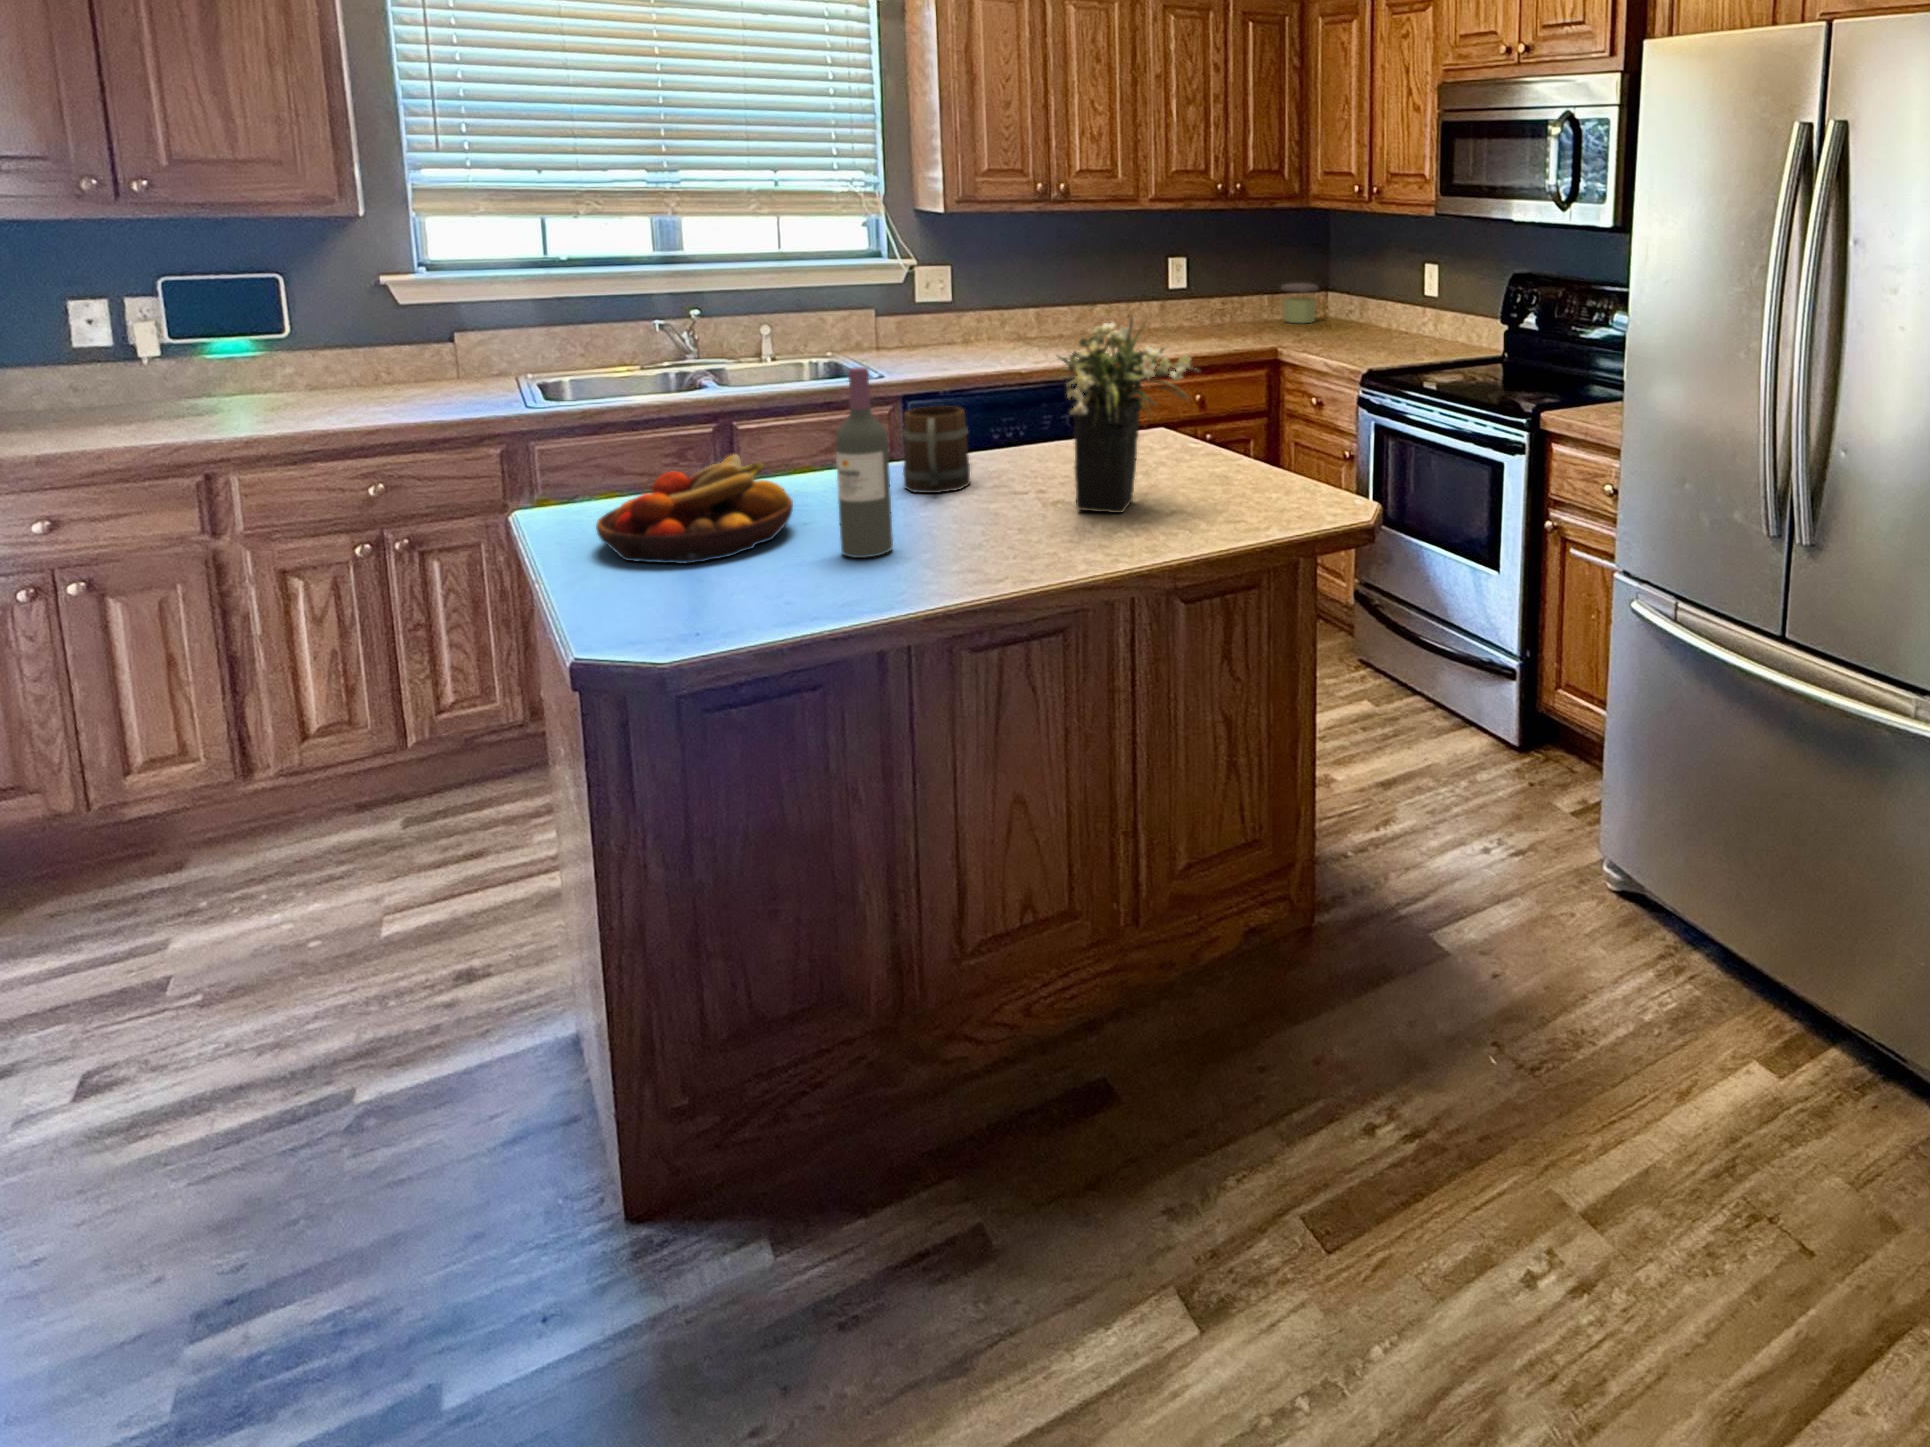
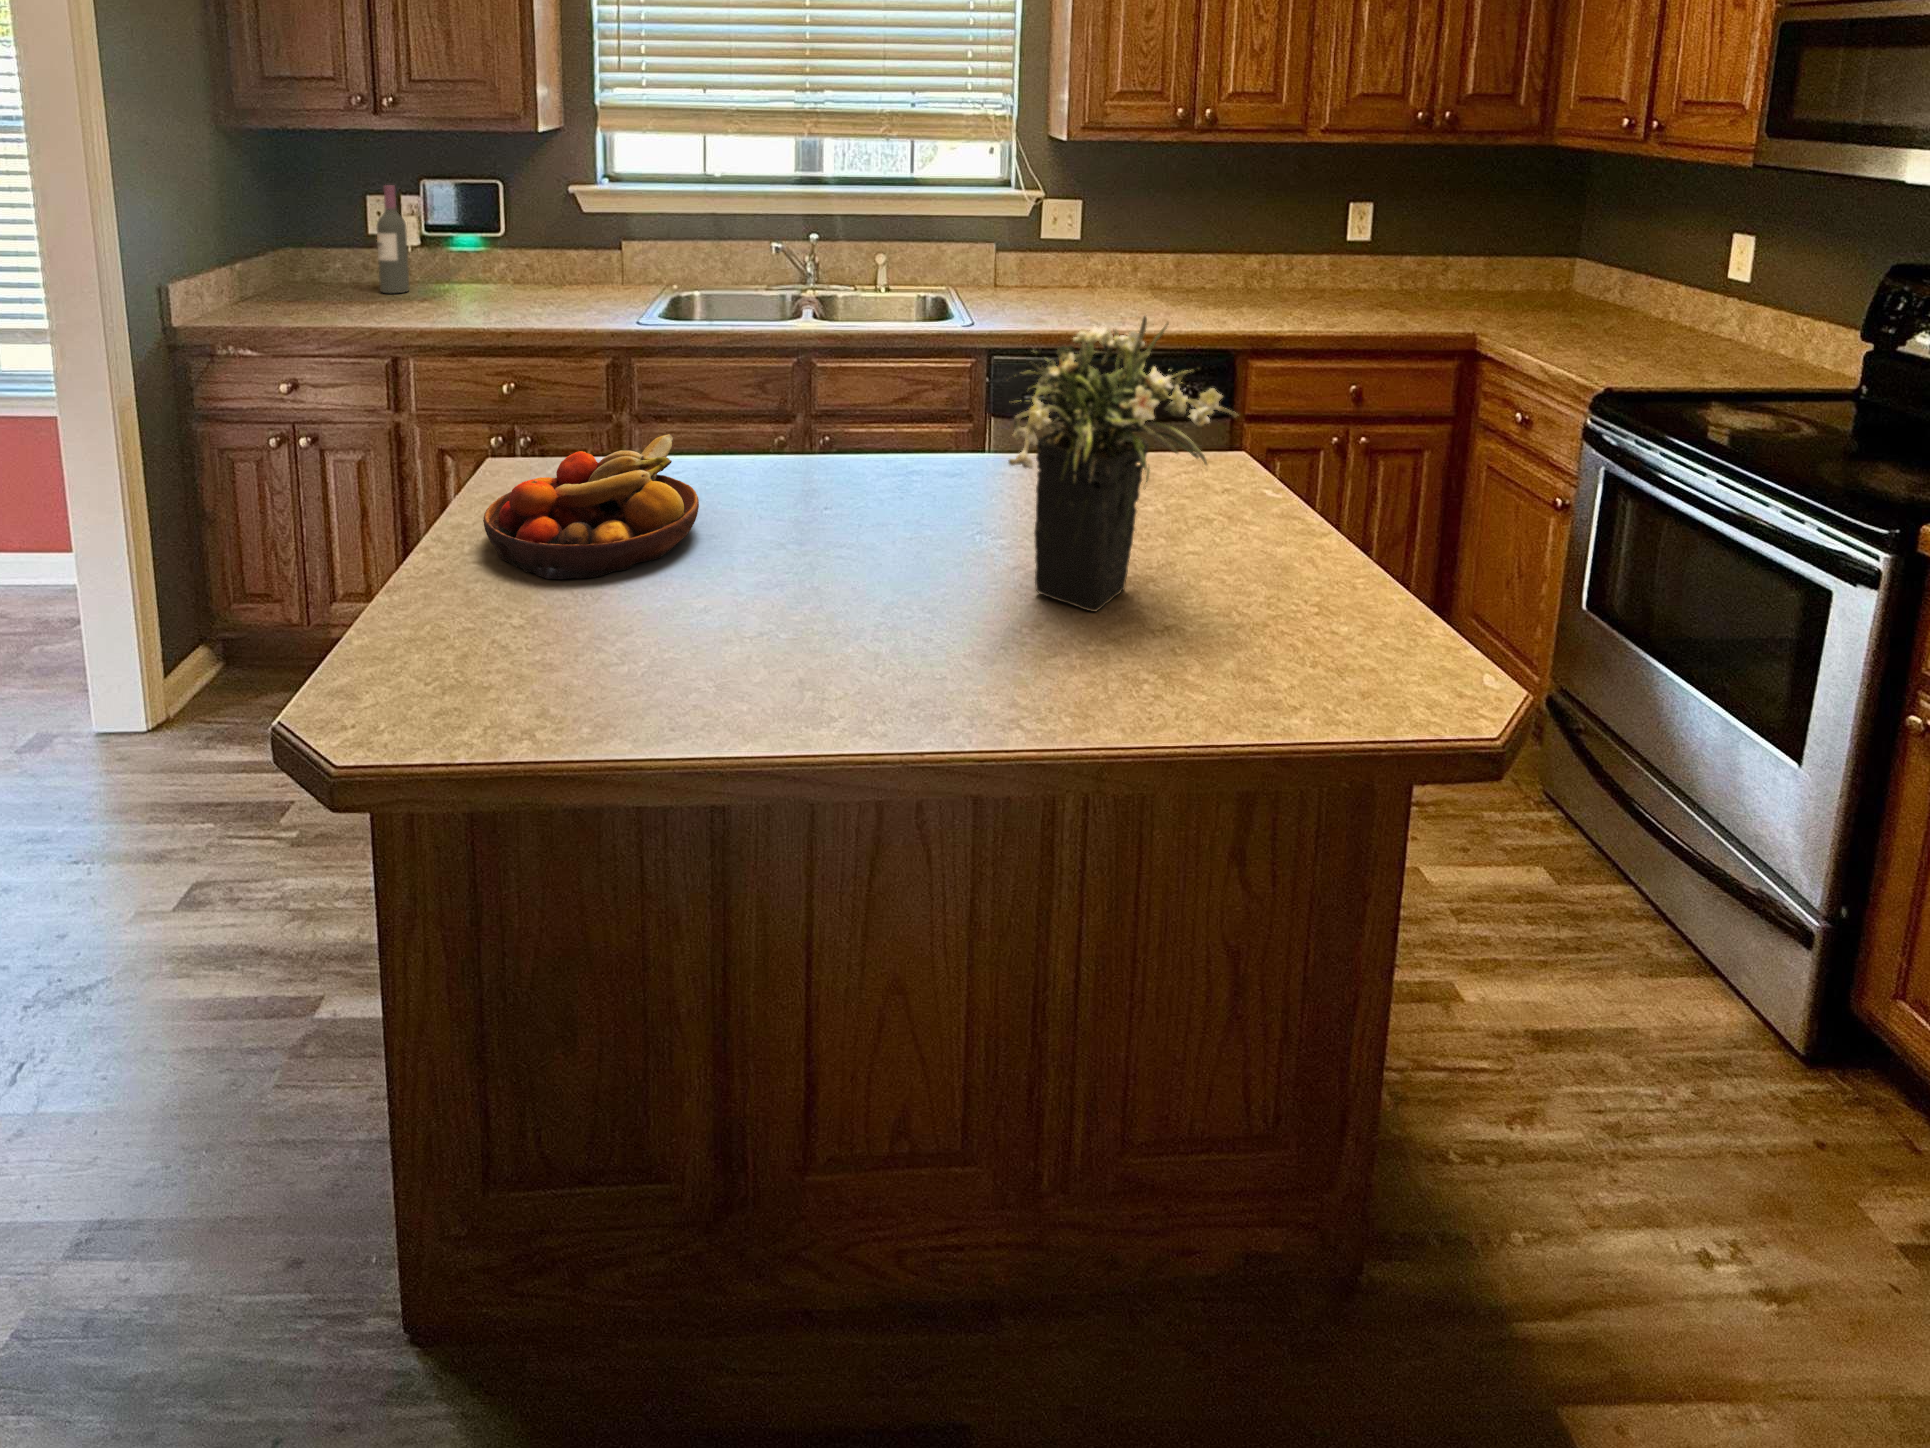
jar: present [1281,283,1318,323] -> none [1502,244,1557,299]
wine bottle: present [836,367,893,558] -> present [377,185,409,293]
mug: present [902,406,970,493] -> none [863,400,942,518]

